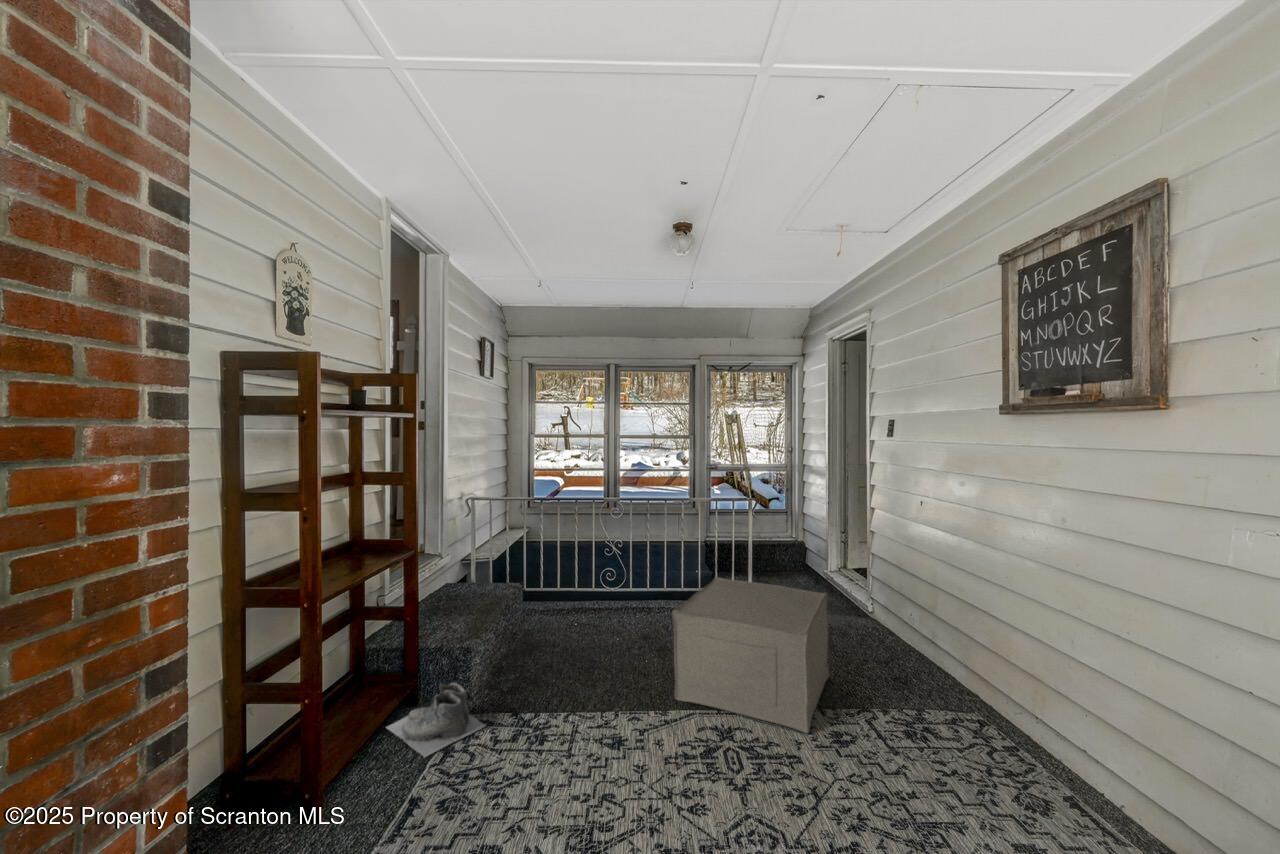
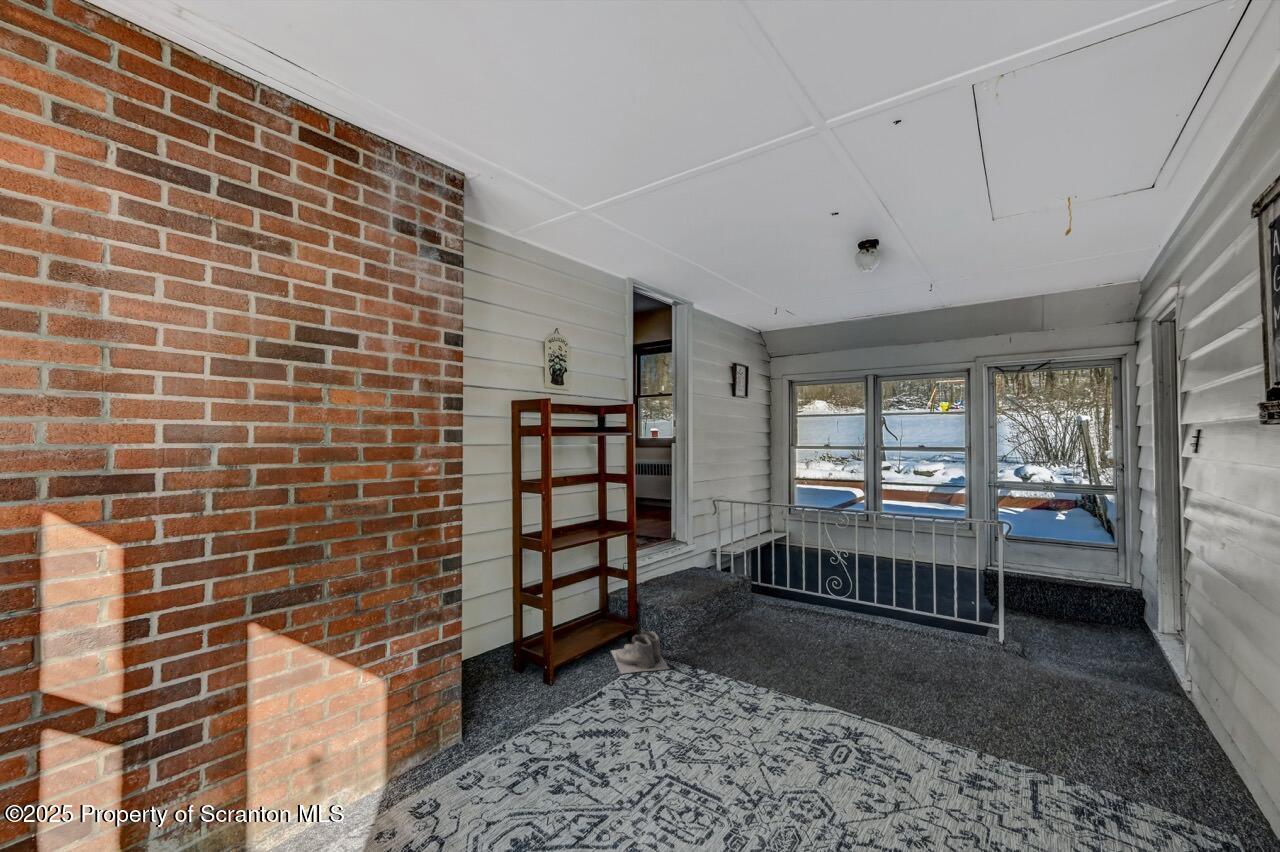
ottoman: present [672,577,829,733] -> none [826,597,1036,763]

